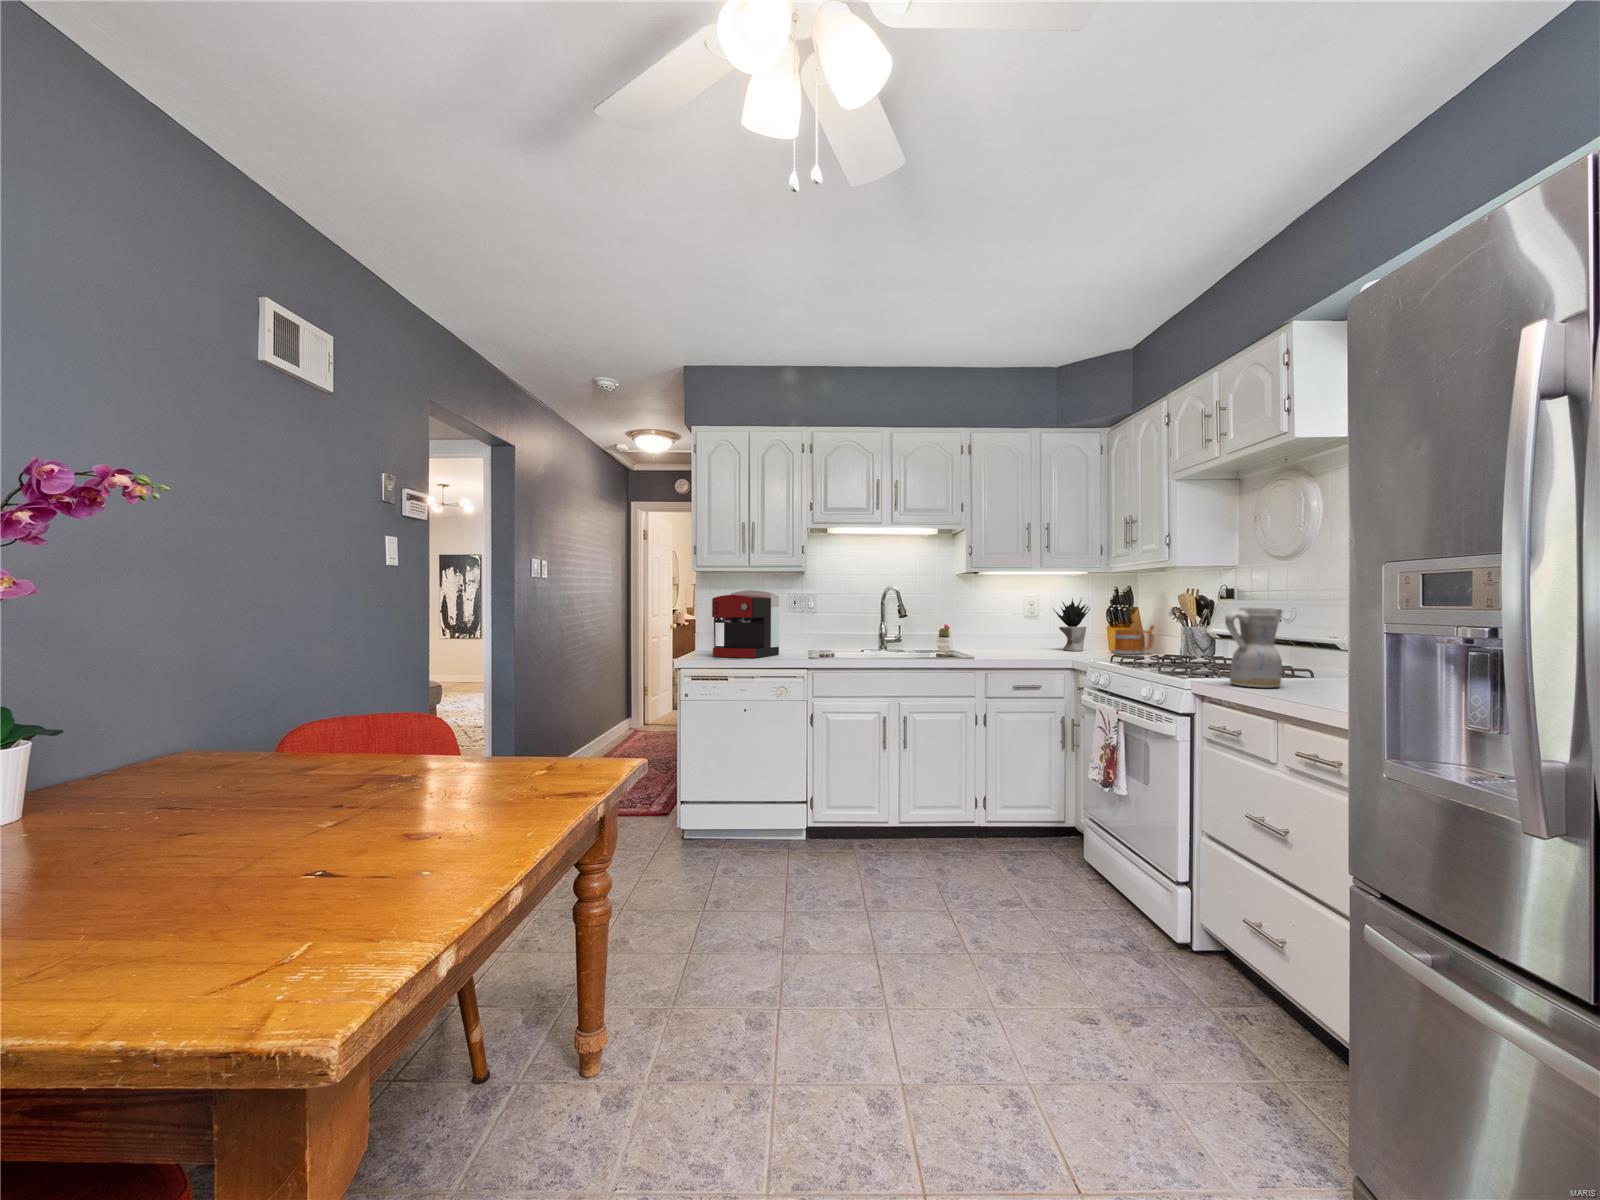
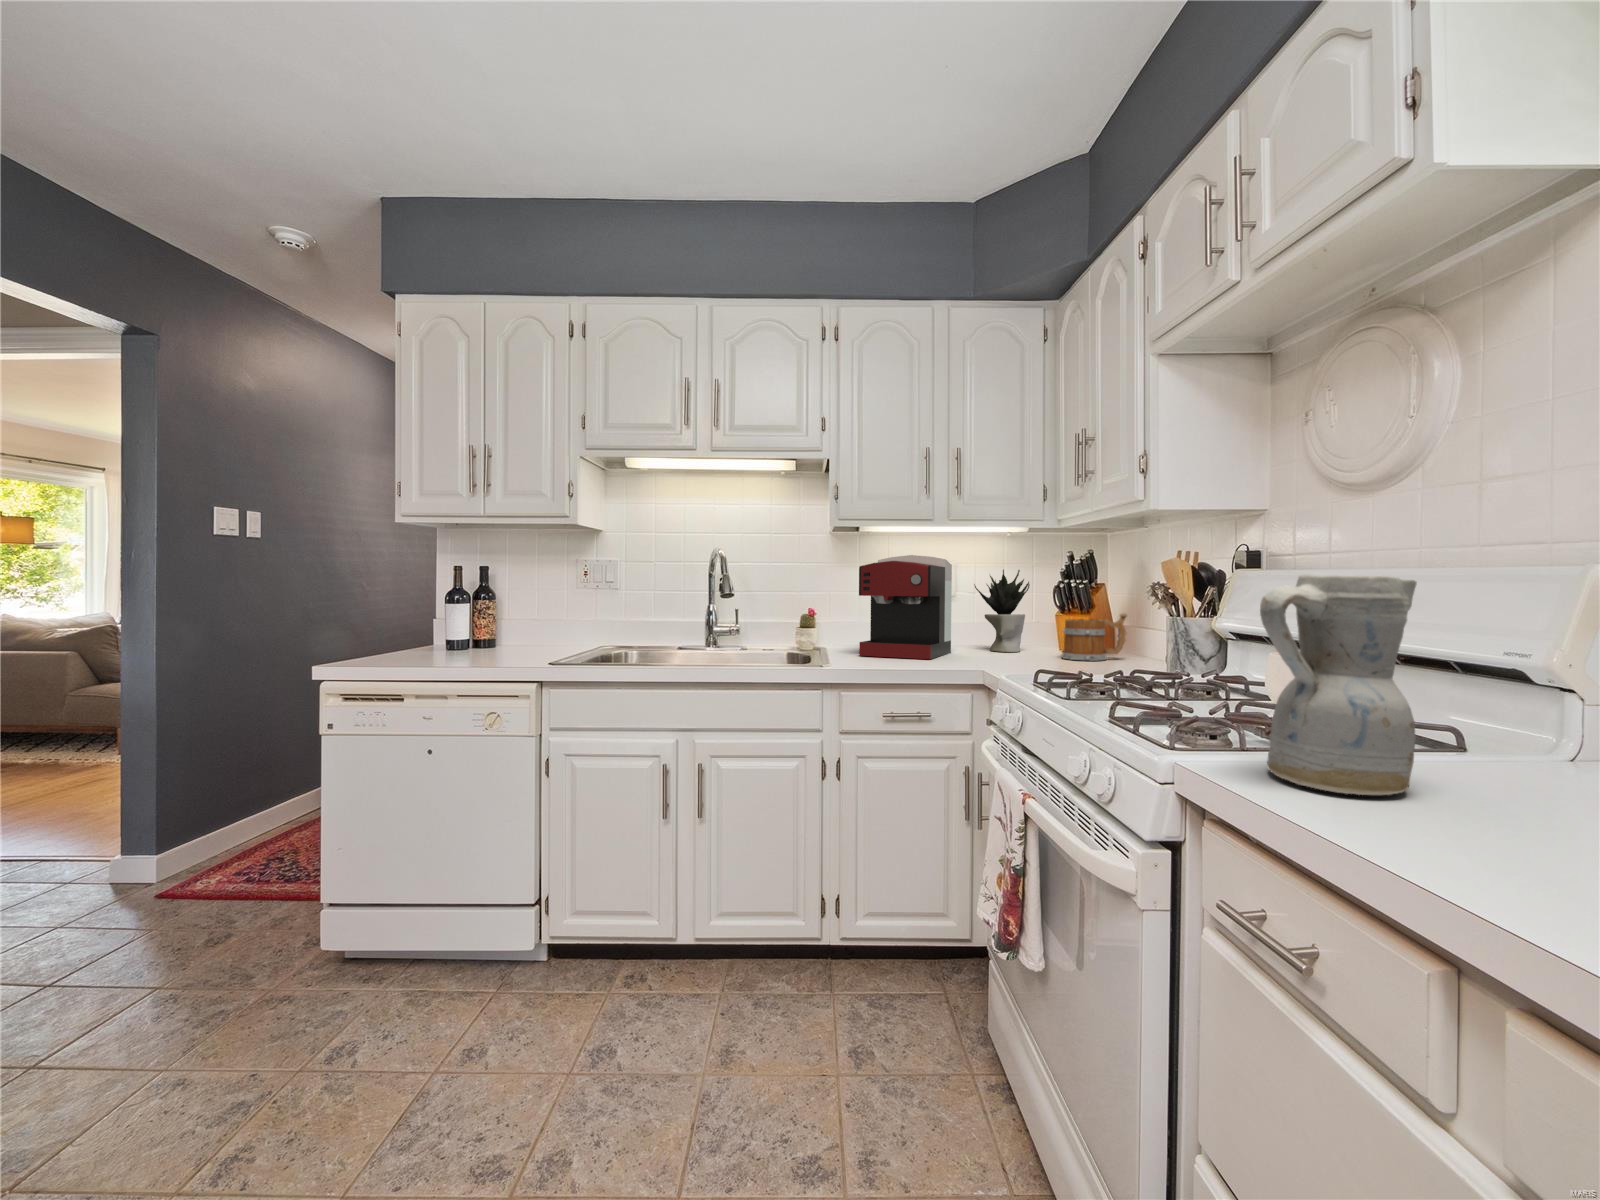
coffee maker: present [712,590,779,658] -> present [859,555,952,659]

